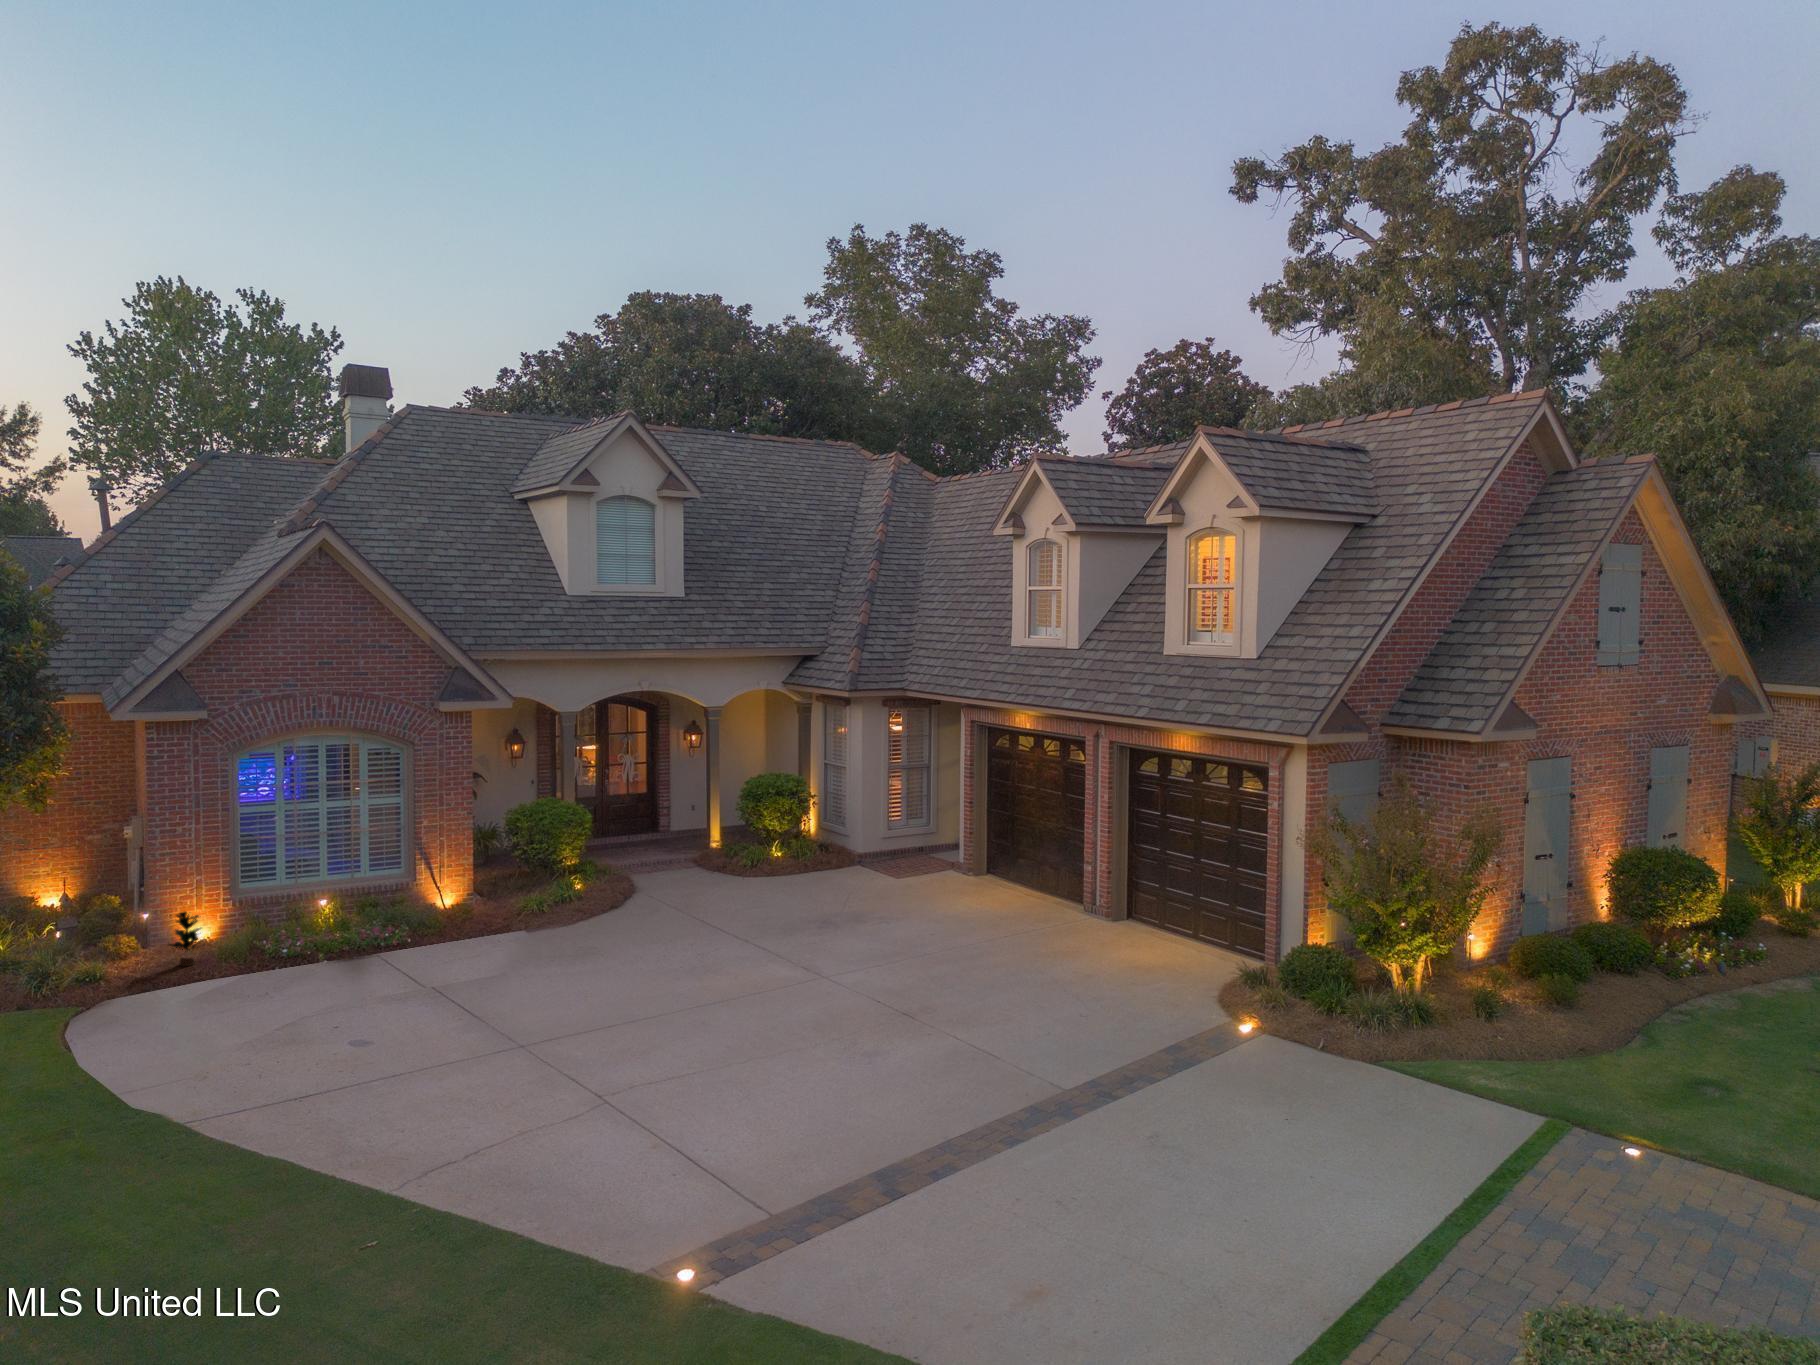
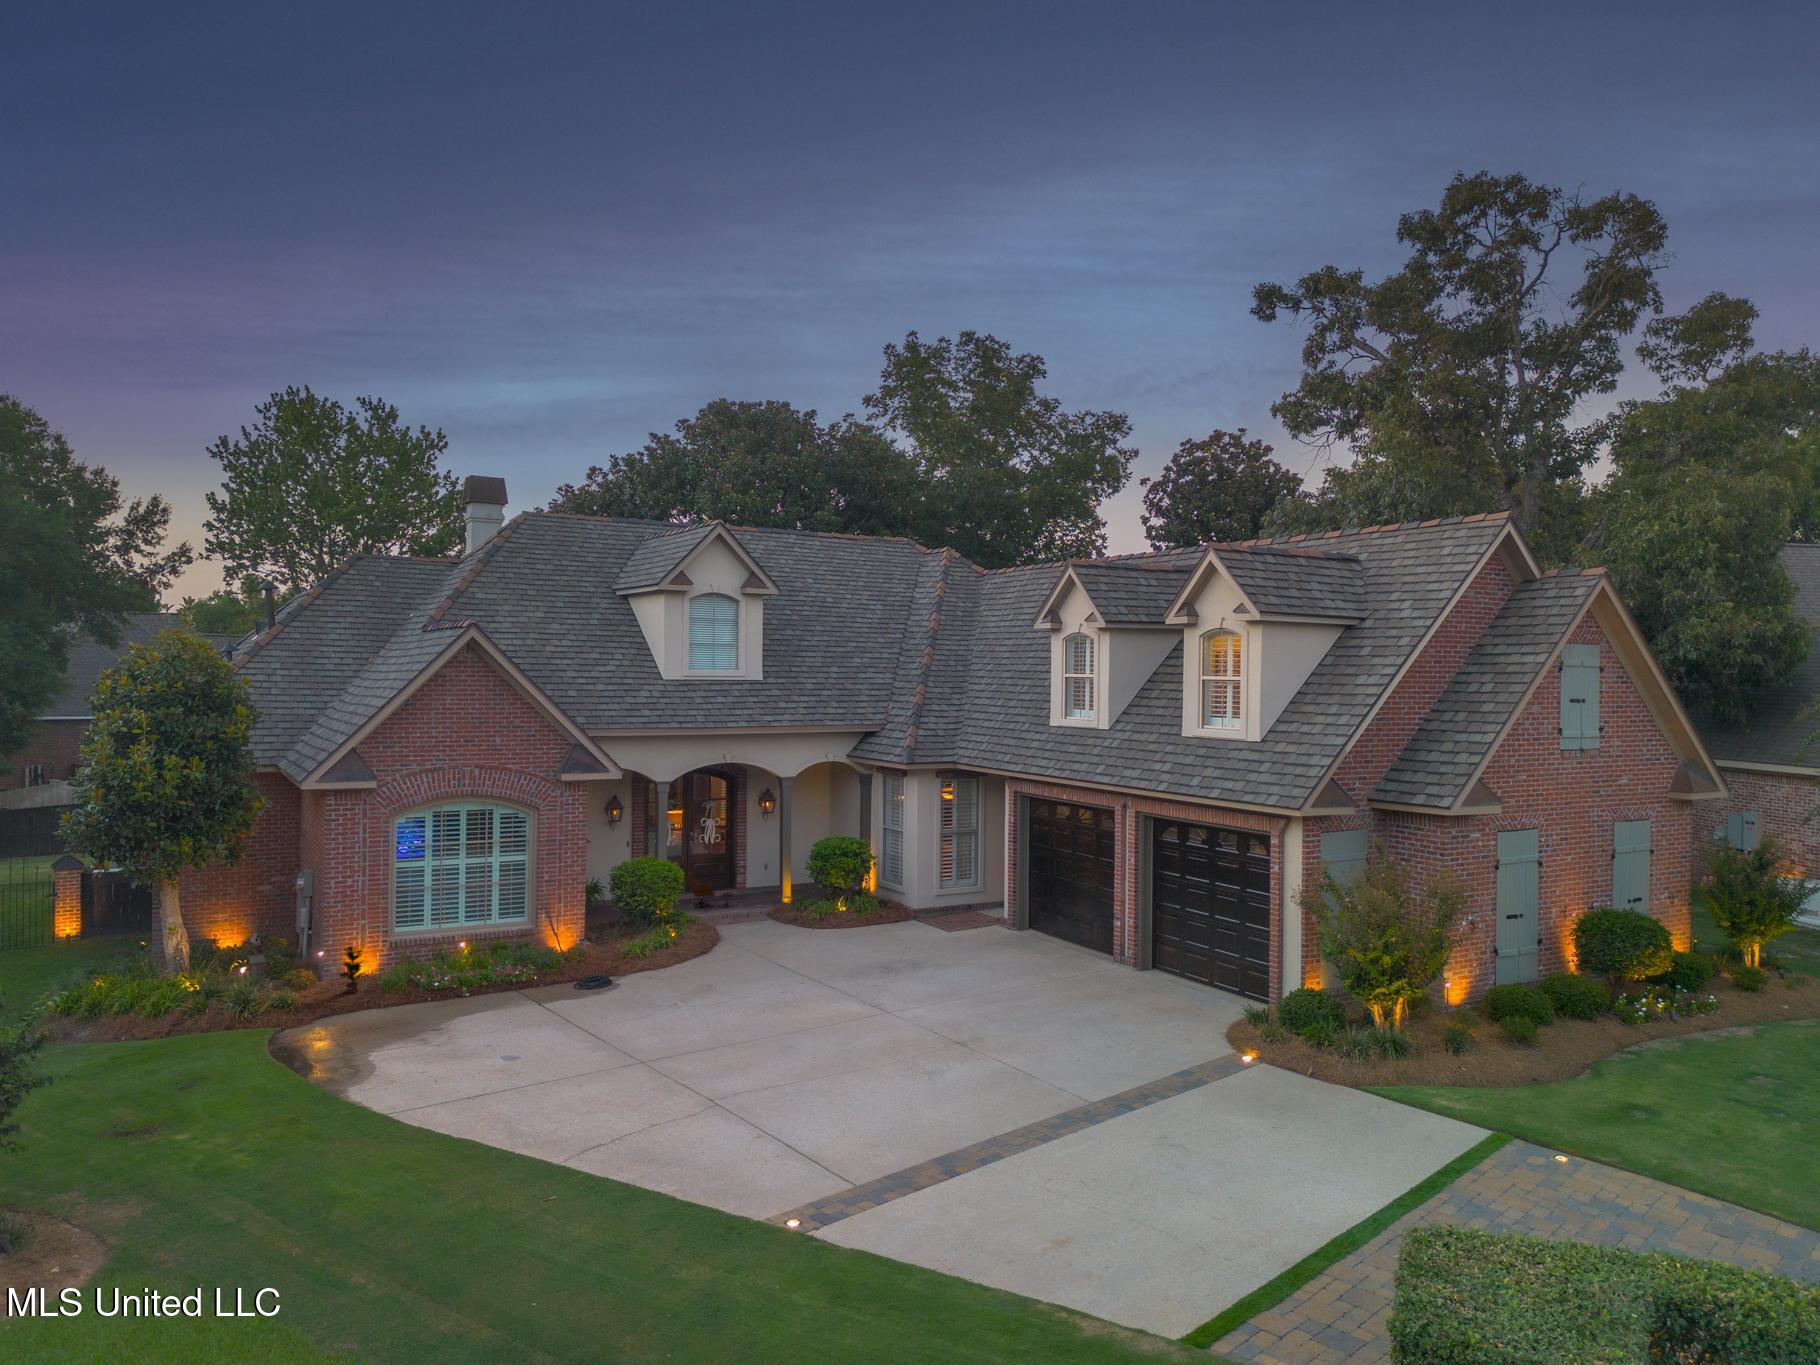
lounge chair: none [605,815,661,857] -> present [688,872,733,906]

